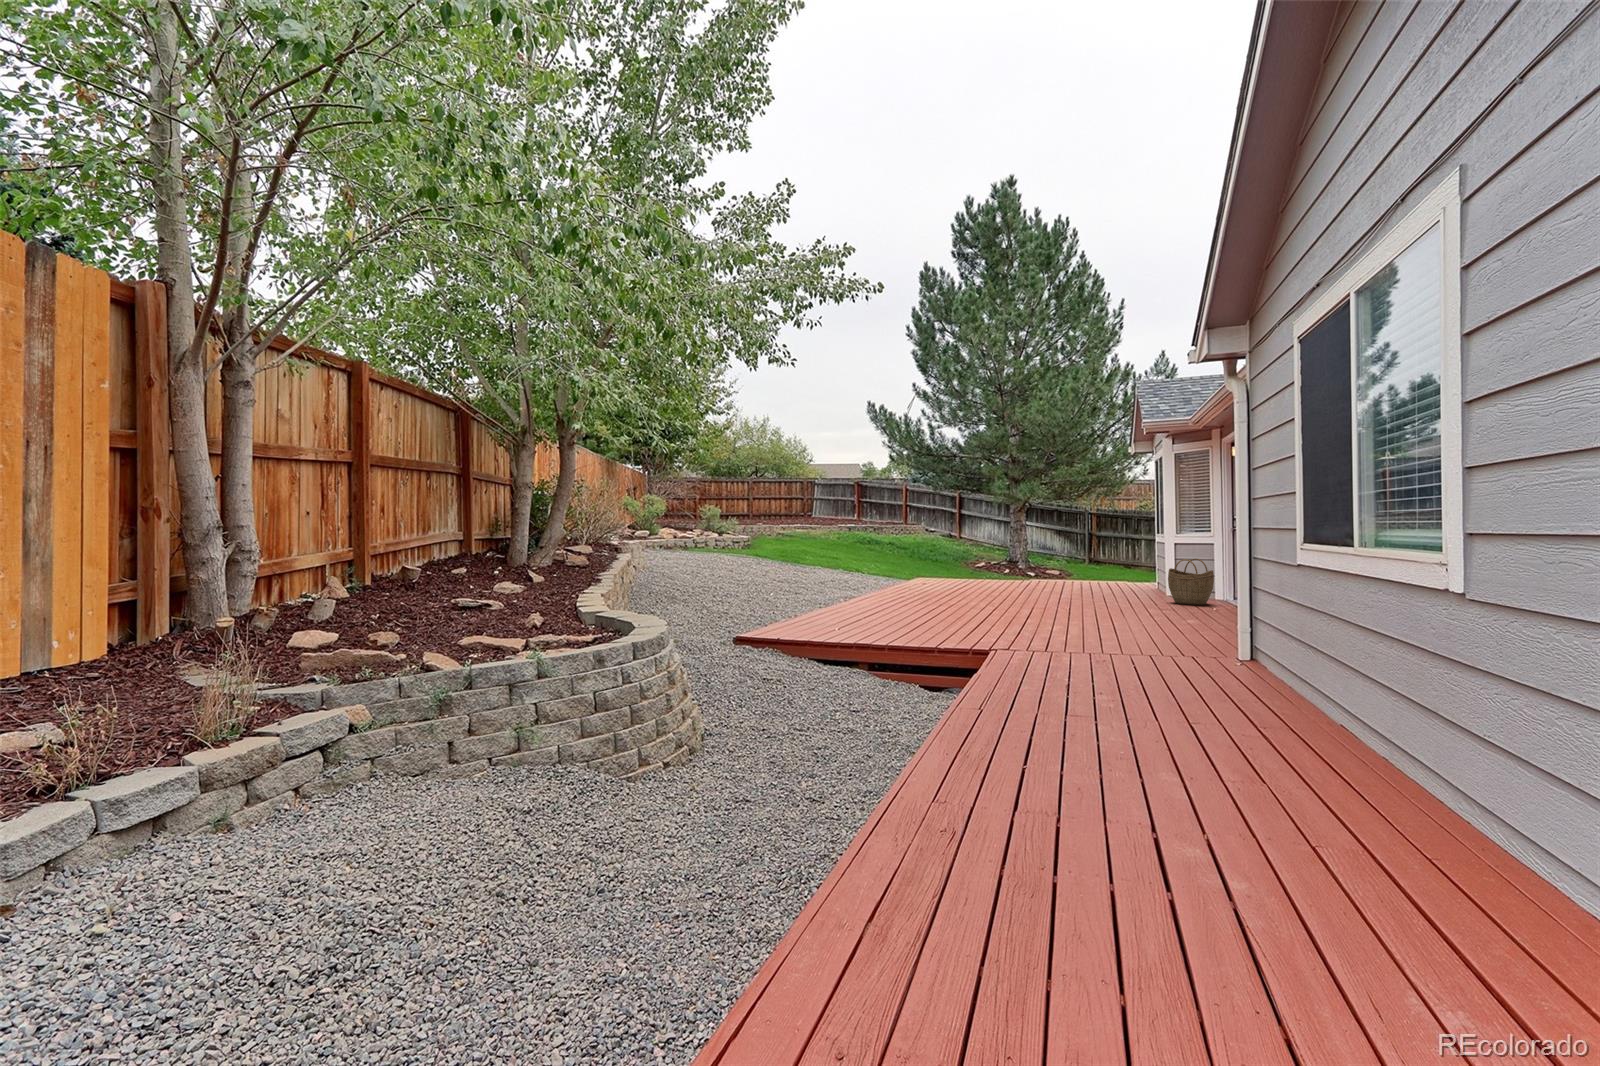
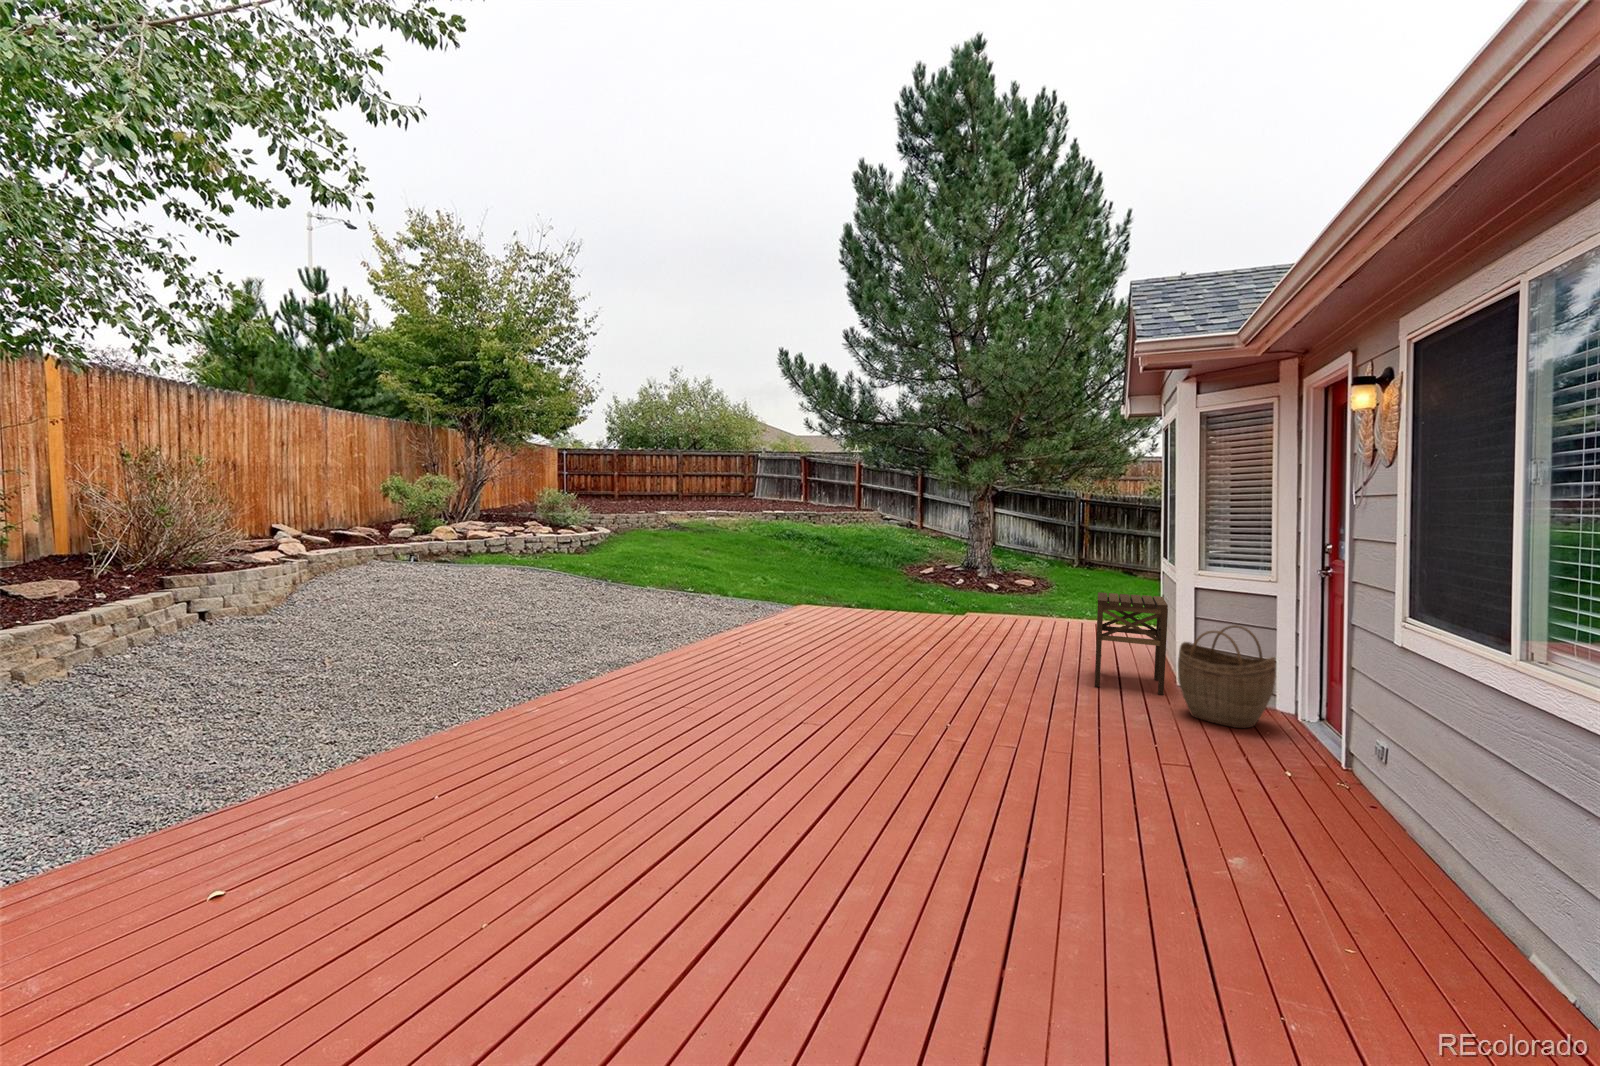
side table: none [1124,551,1162,600] -> present [1095,592,1168,695]

